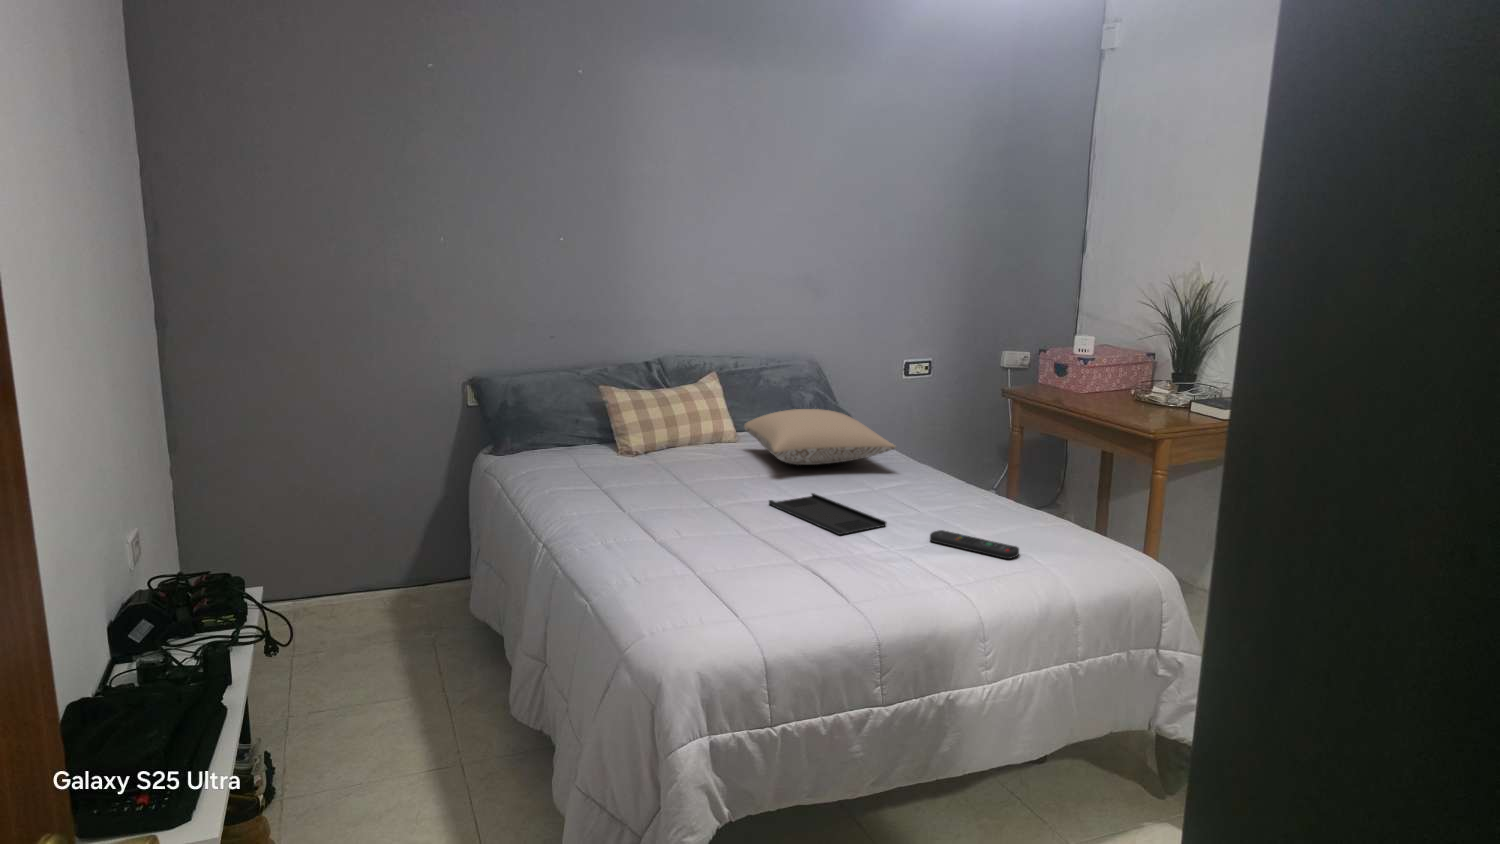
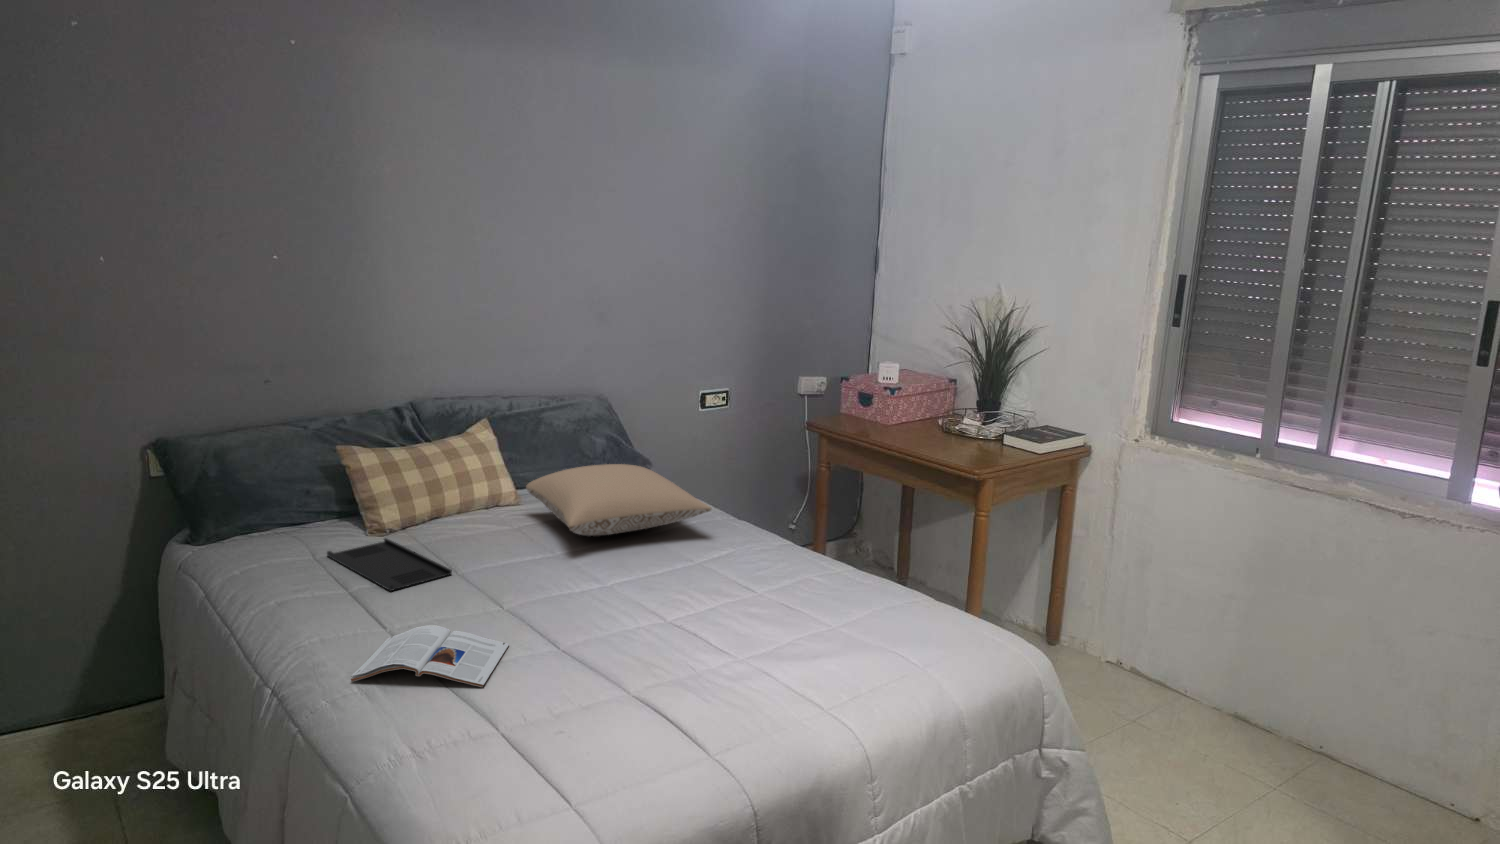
tray: present [769,493,887,535] -> present [327,538,452,591]
magazine: none [604,507,719,547] -> present [351,625,509,687]
remote control: present [930,530,1019,559] -> none [775,627,883,664]

